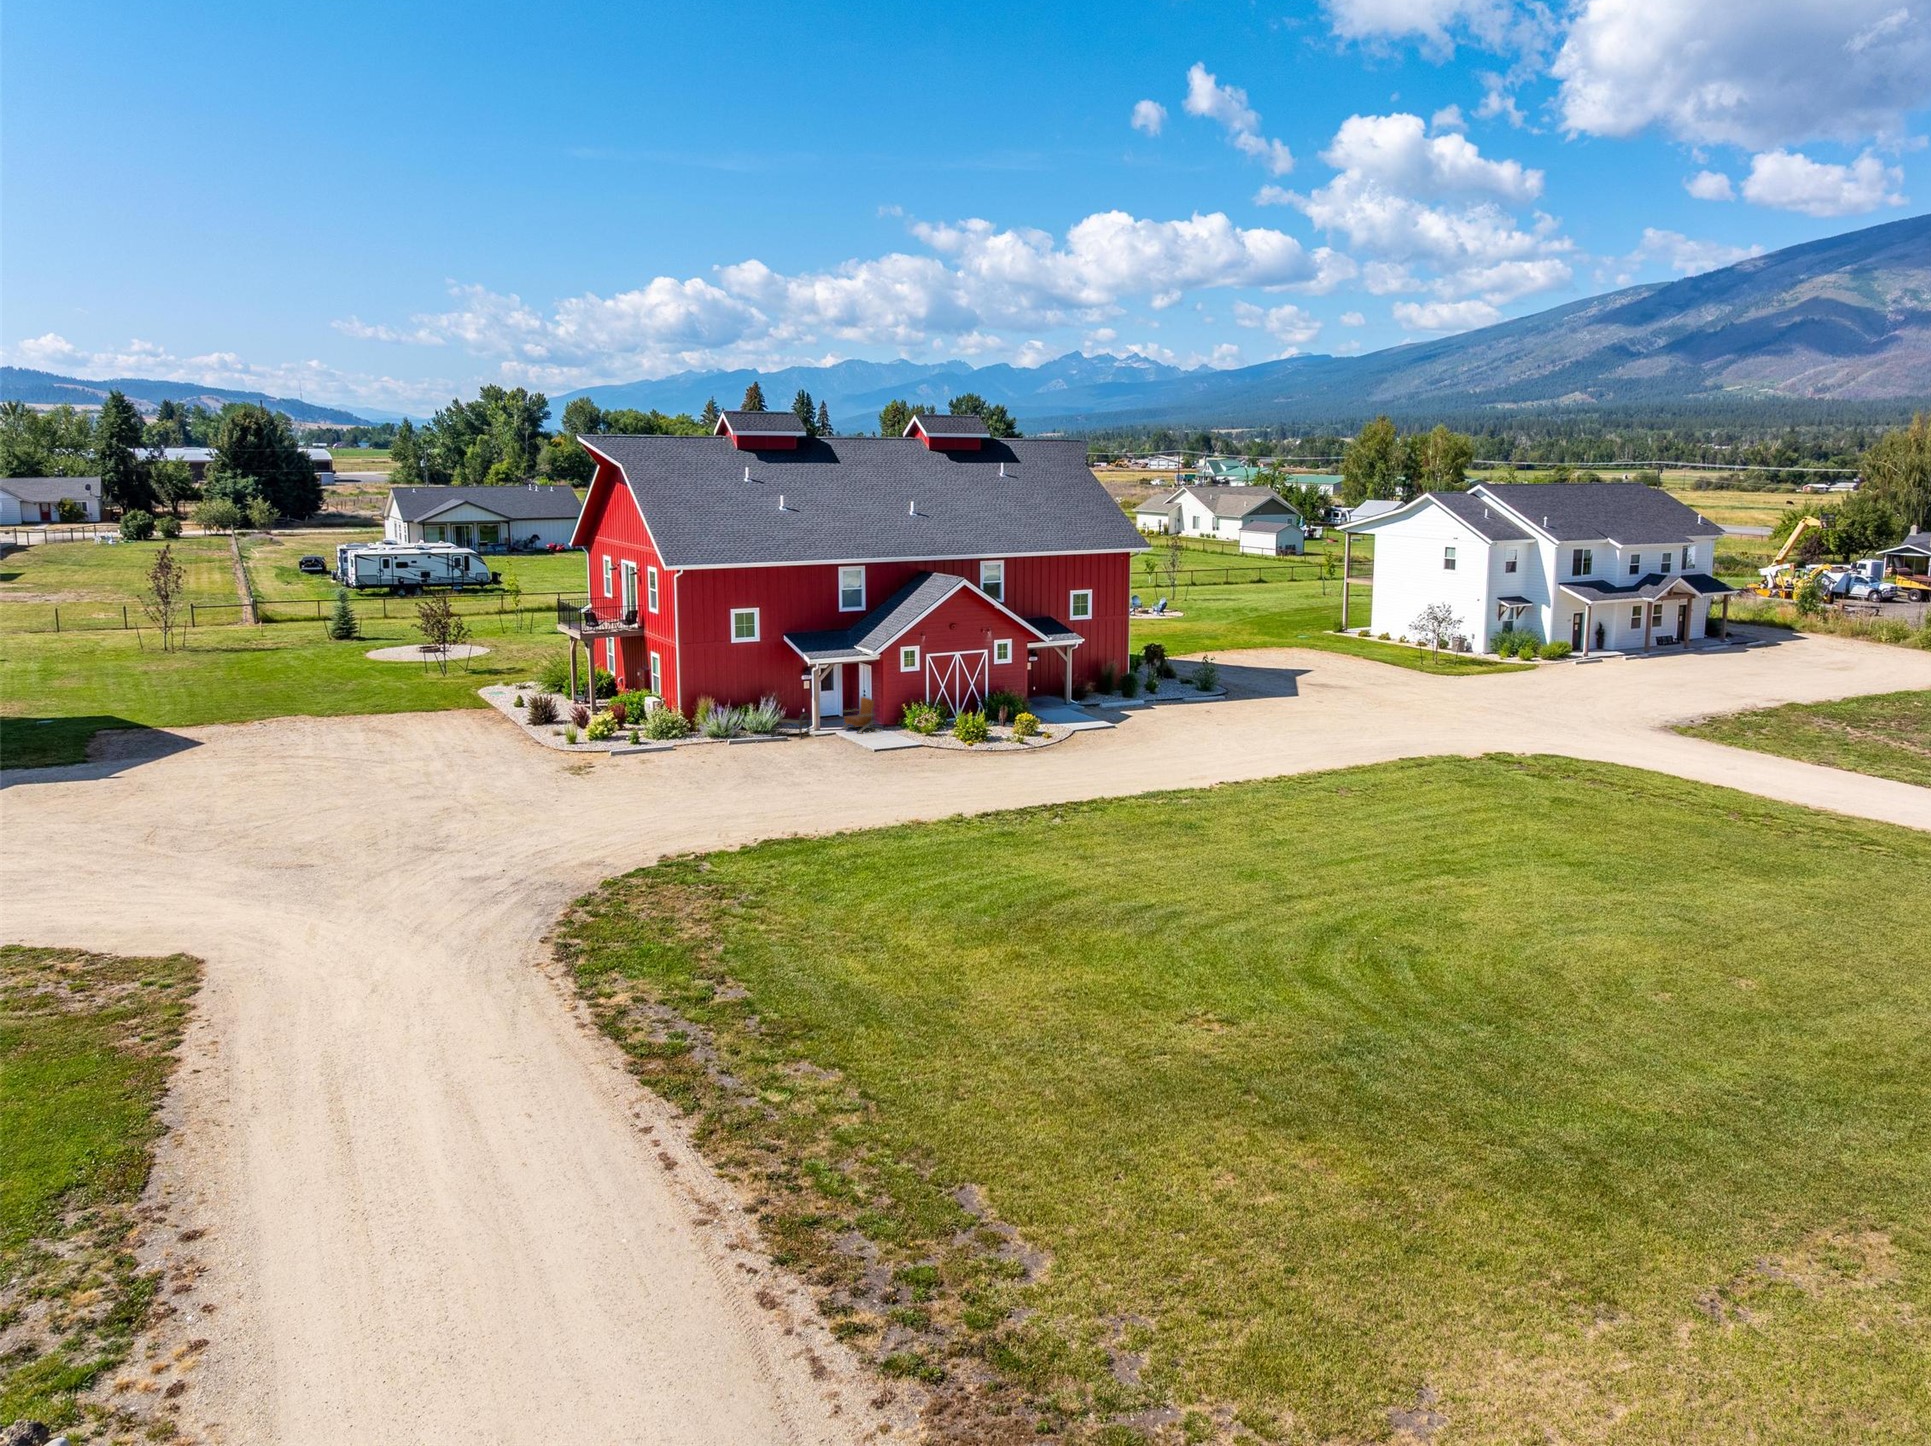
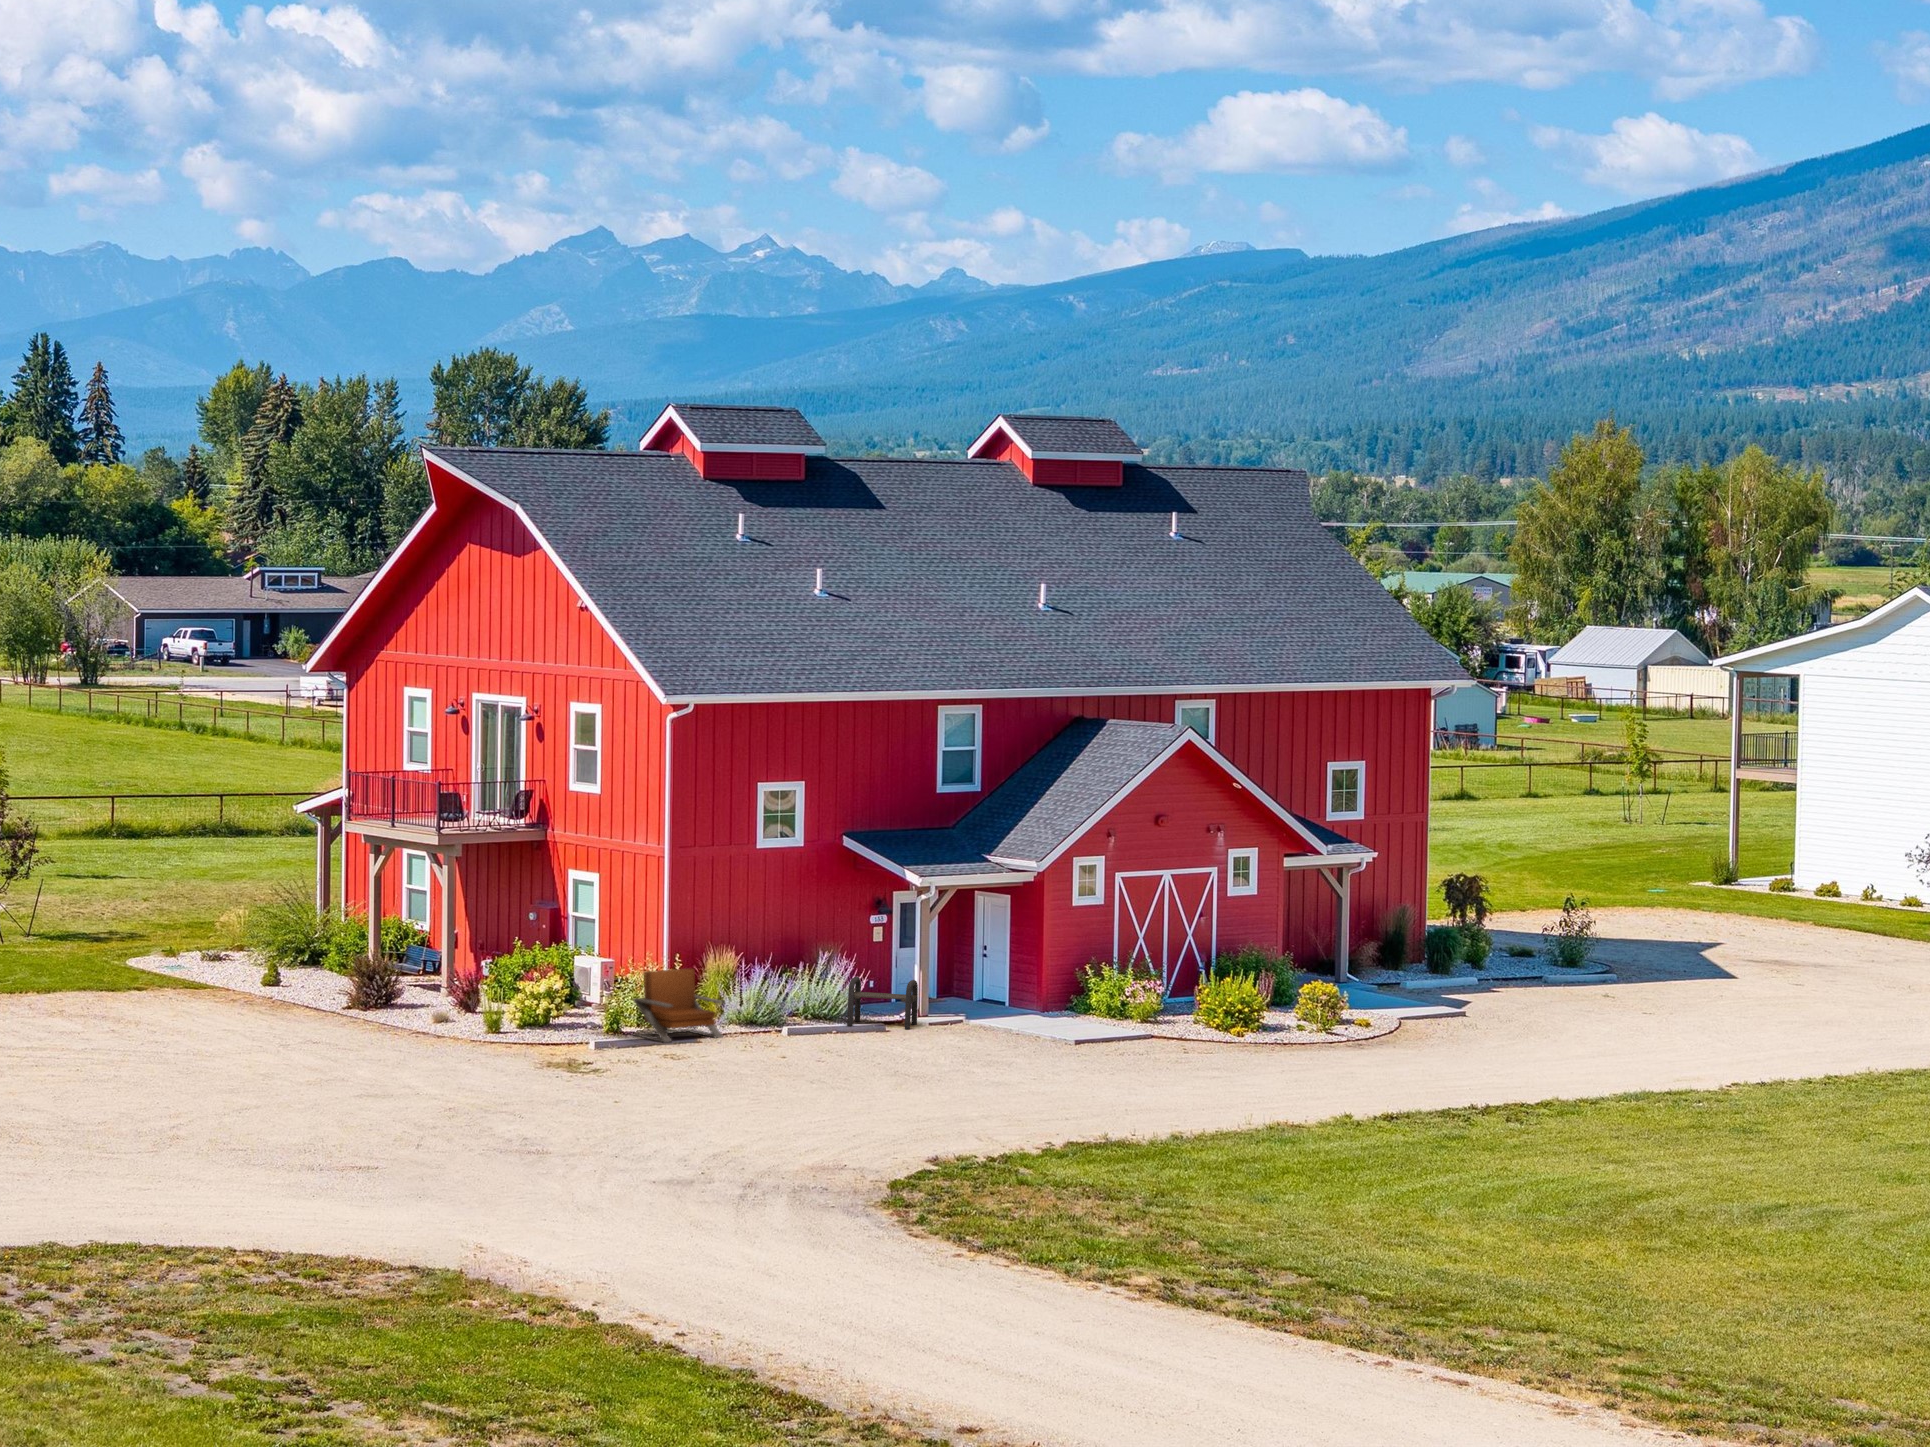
lounge chair: present [842,697,880,734] -> present [633,969,723,1043]

